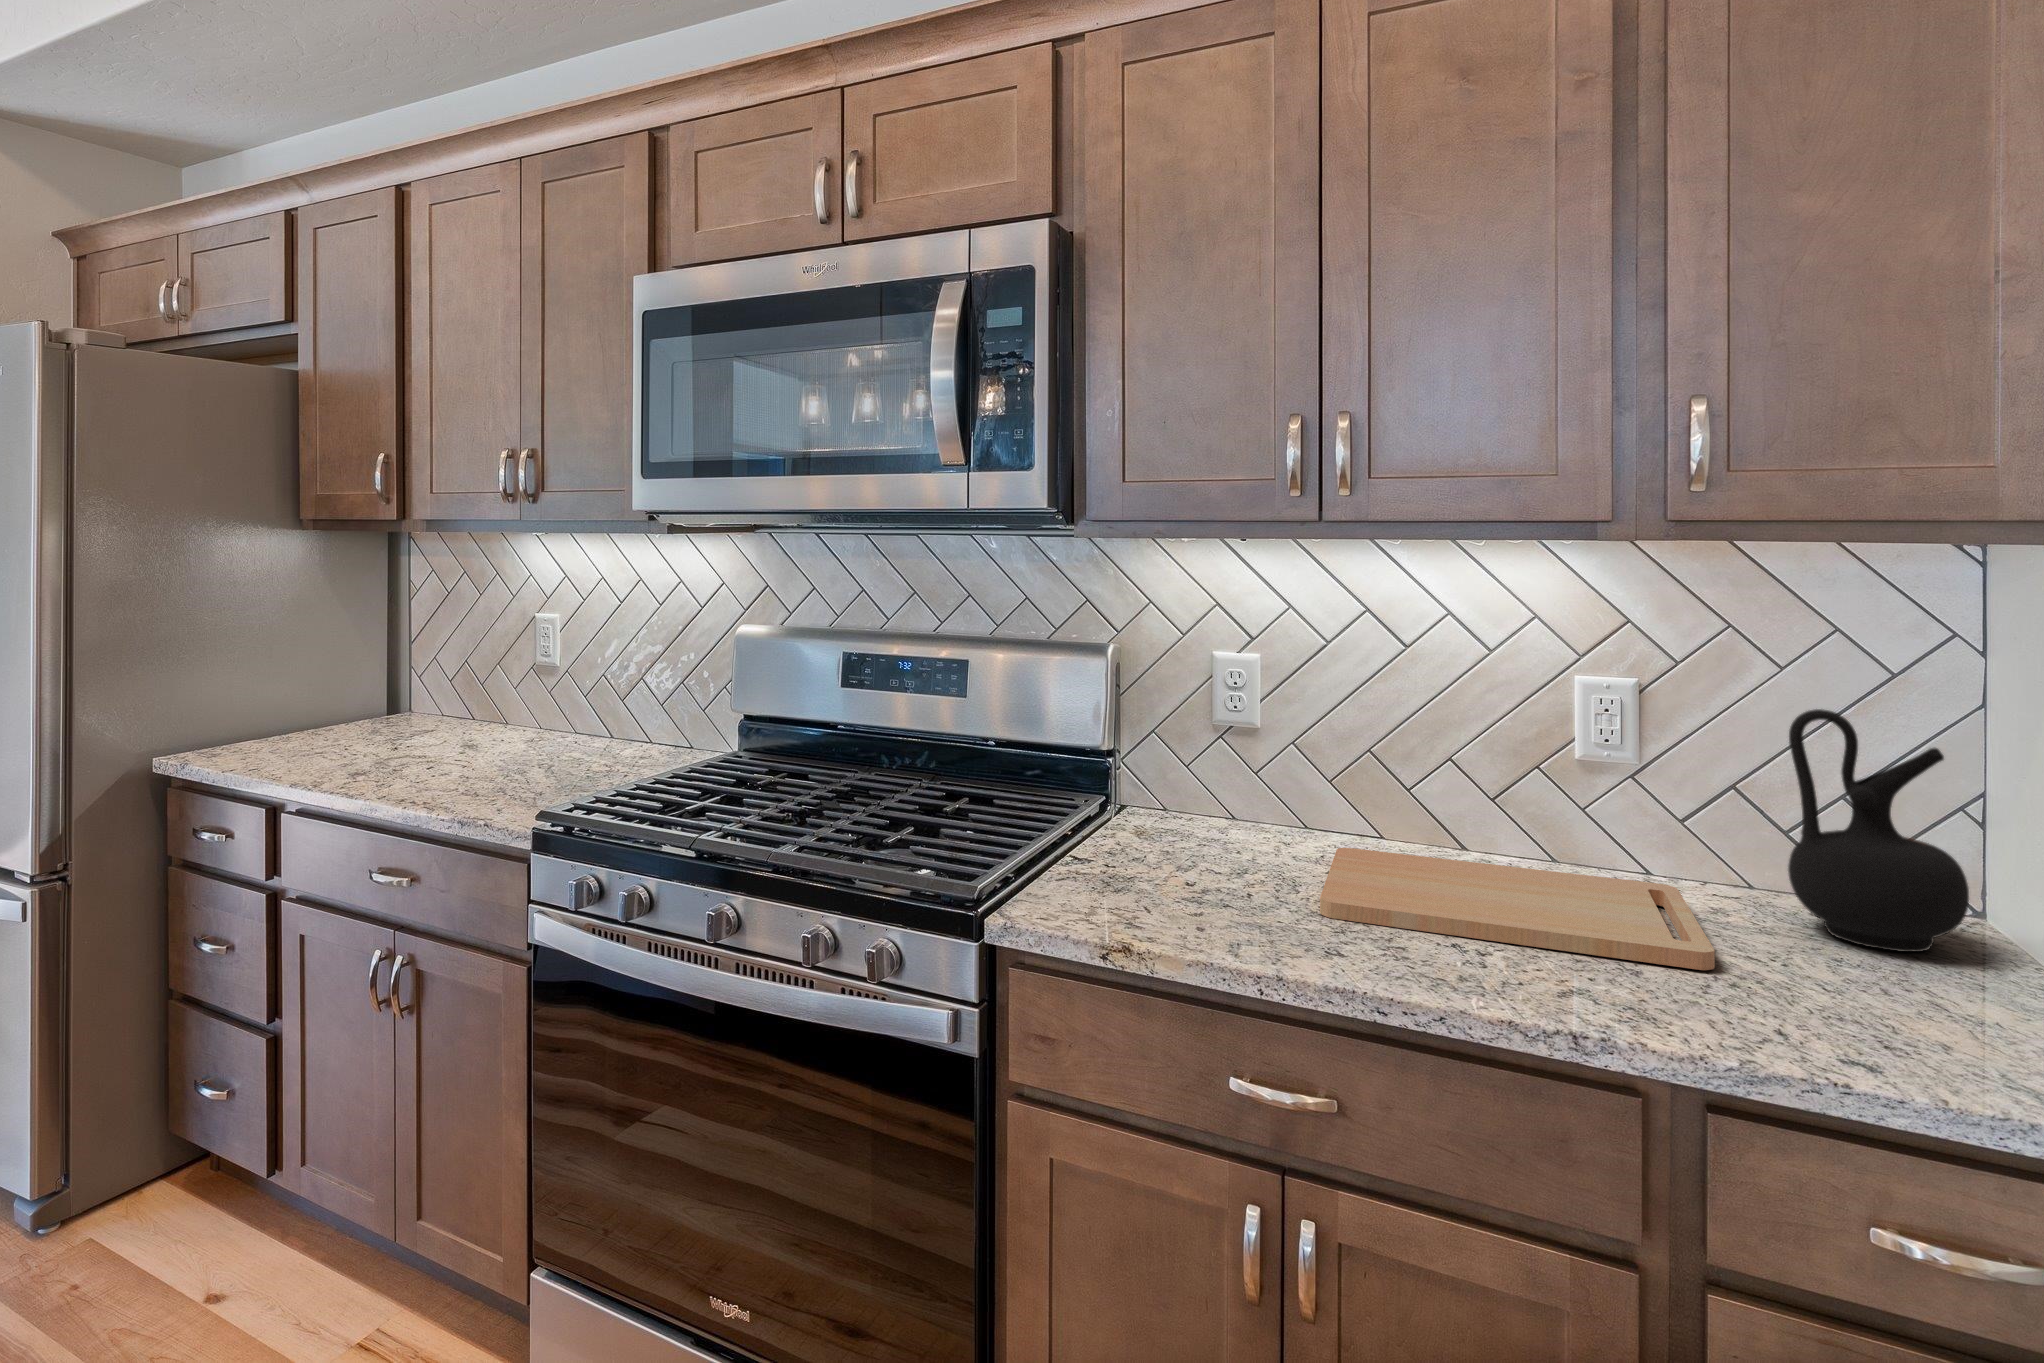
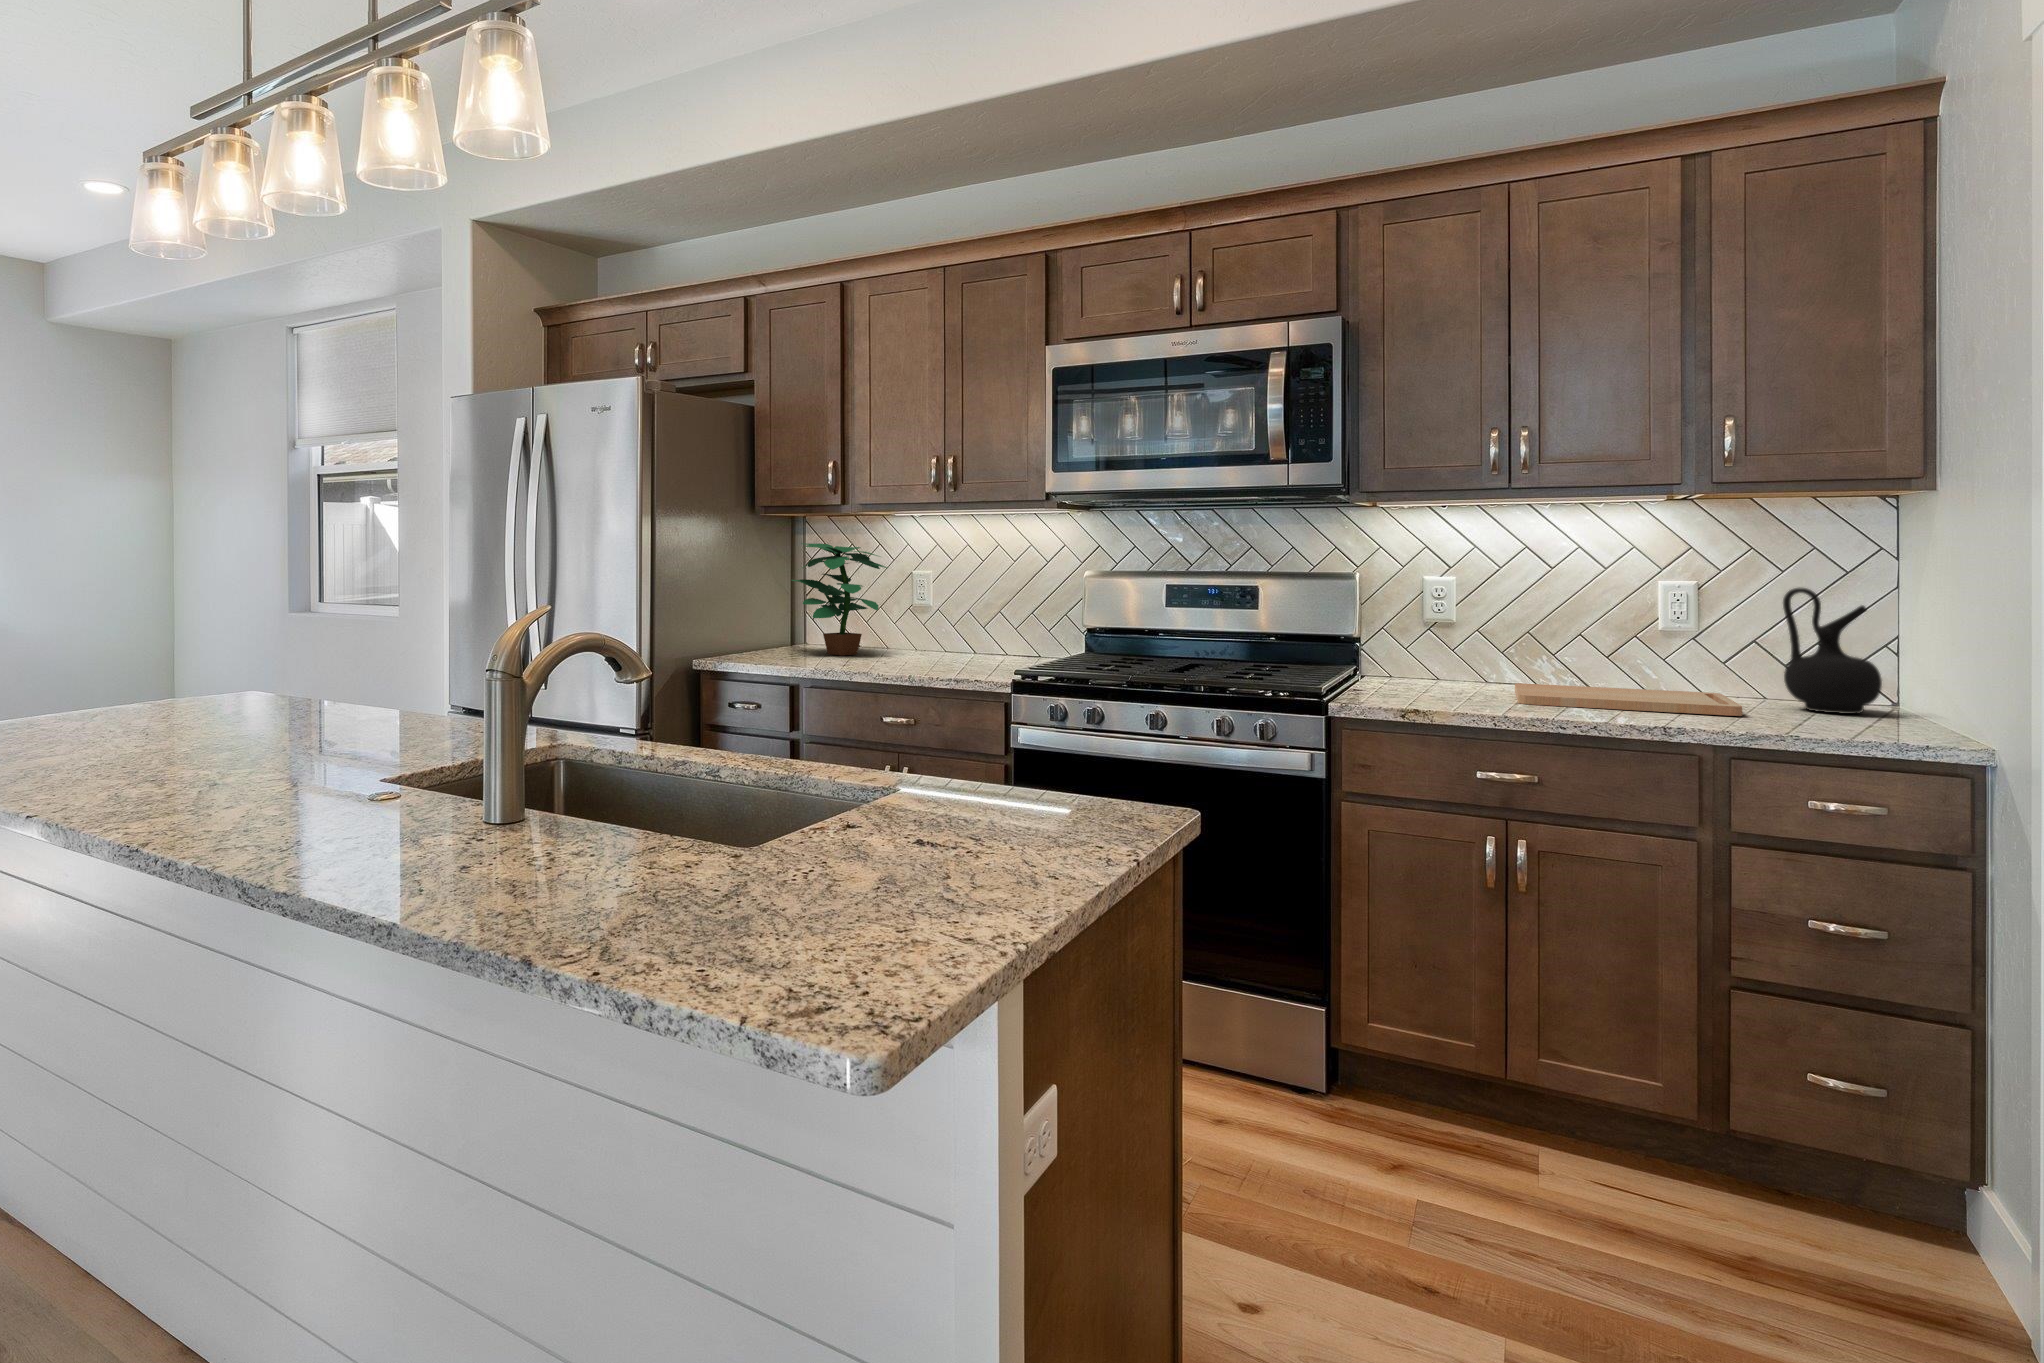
potted plant: none [325,577,470,749] -> present [792,543,888,655]

